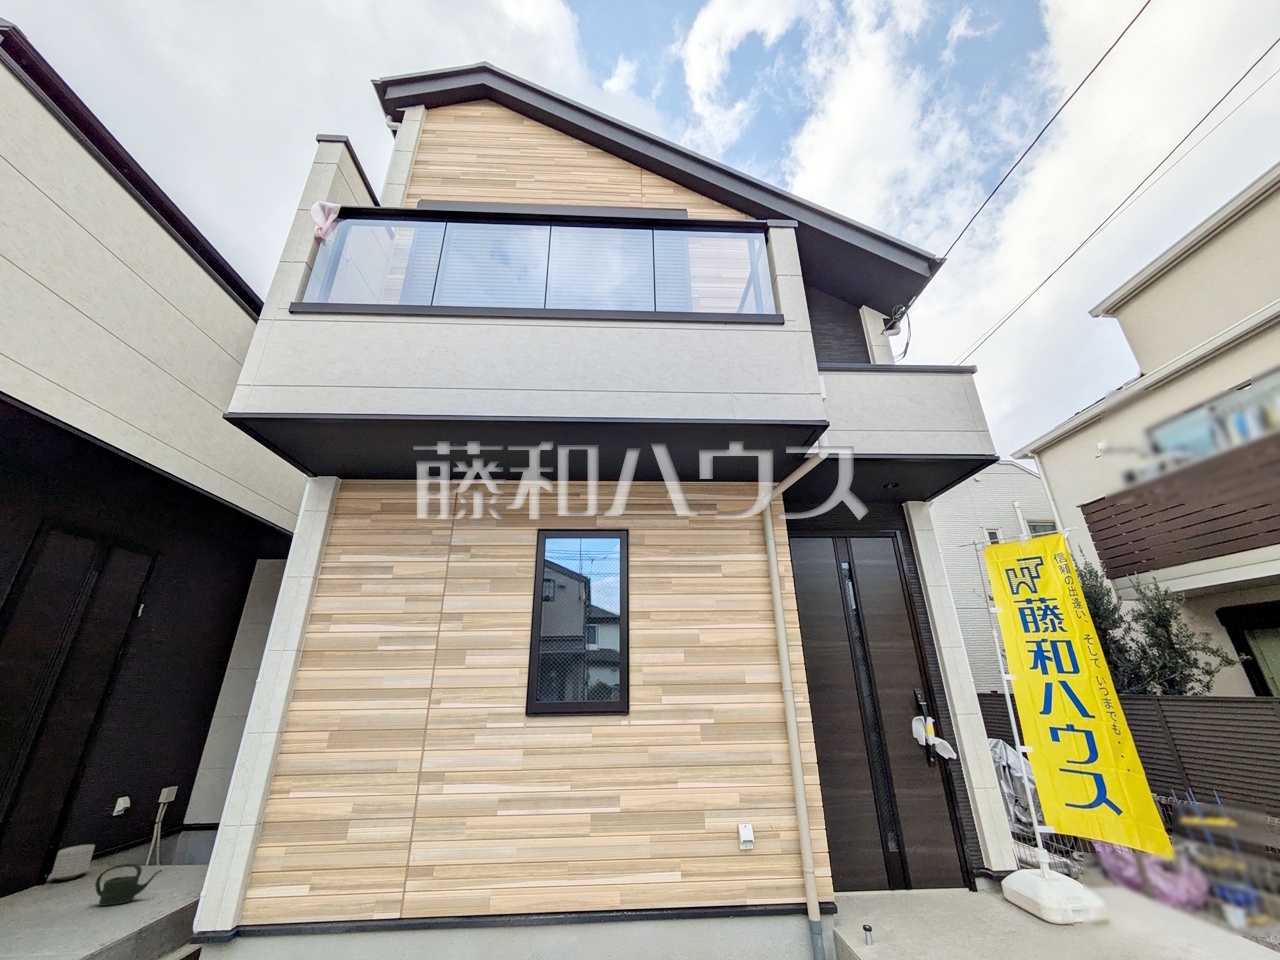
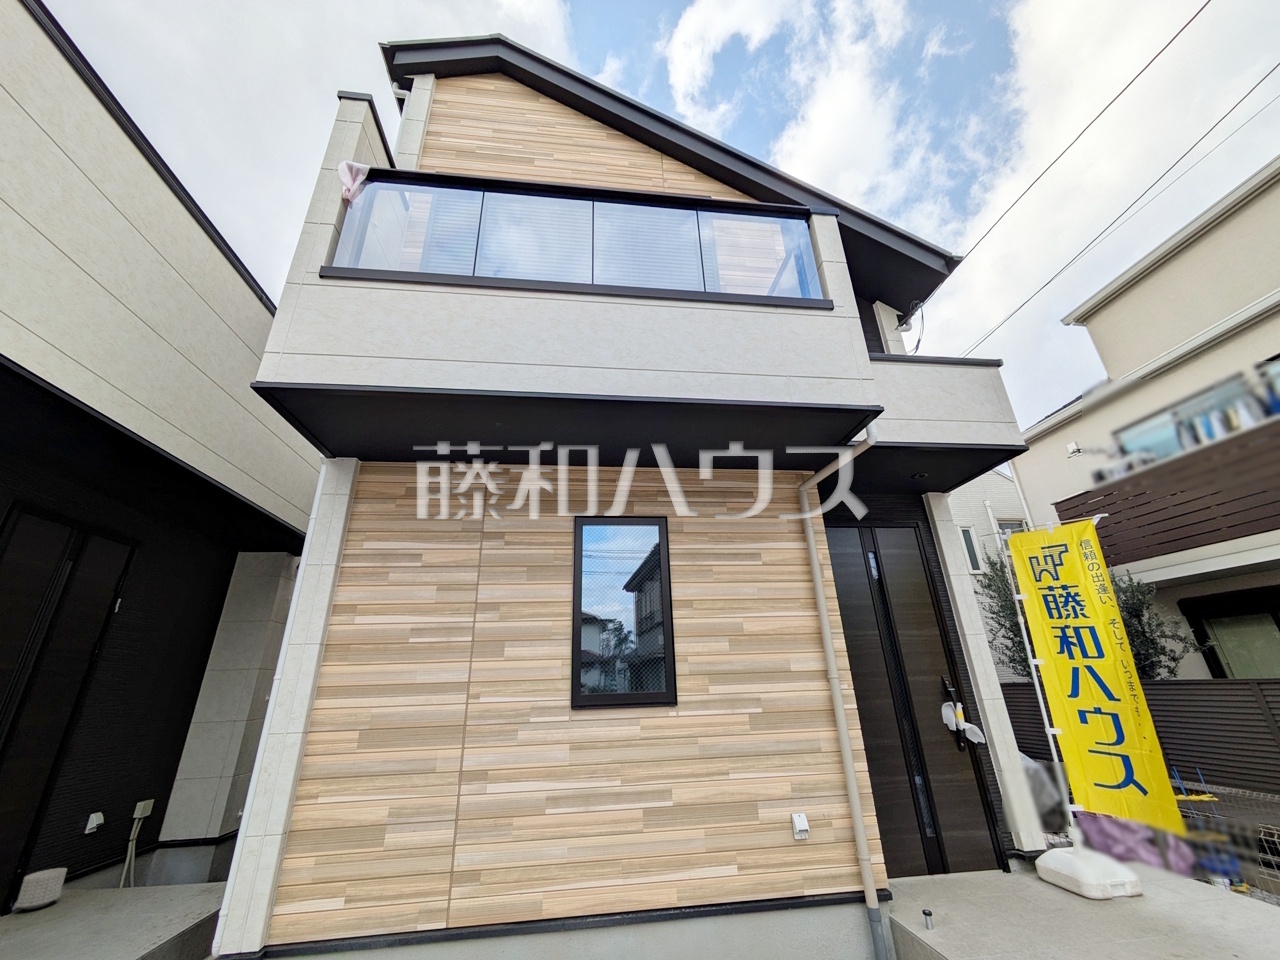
watering can: present [95,864,162,906] -> none [80,886,158,935]

